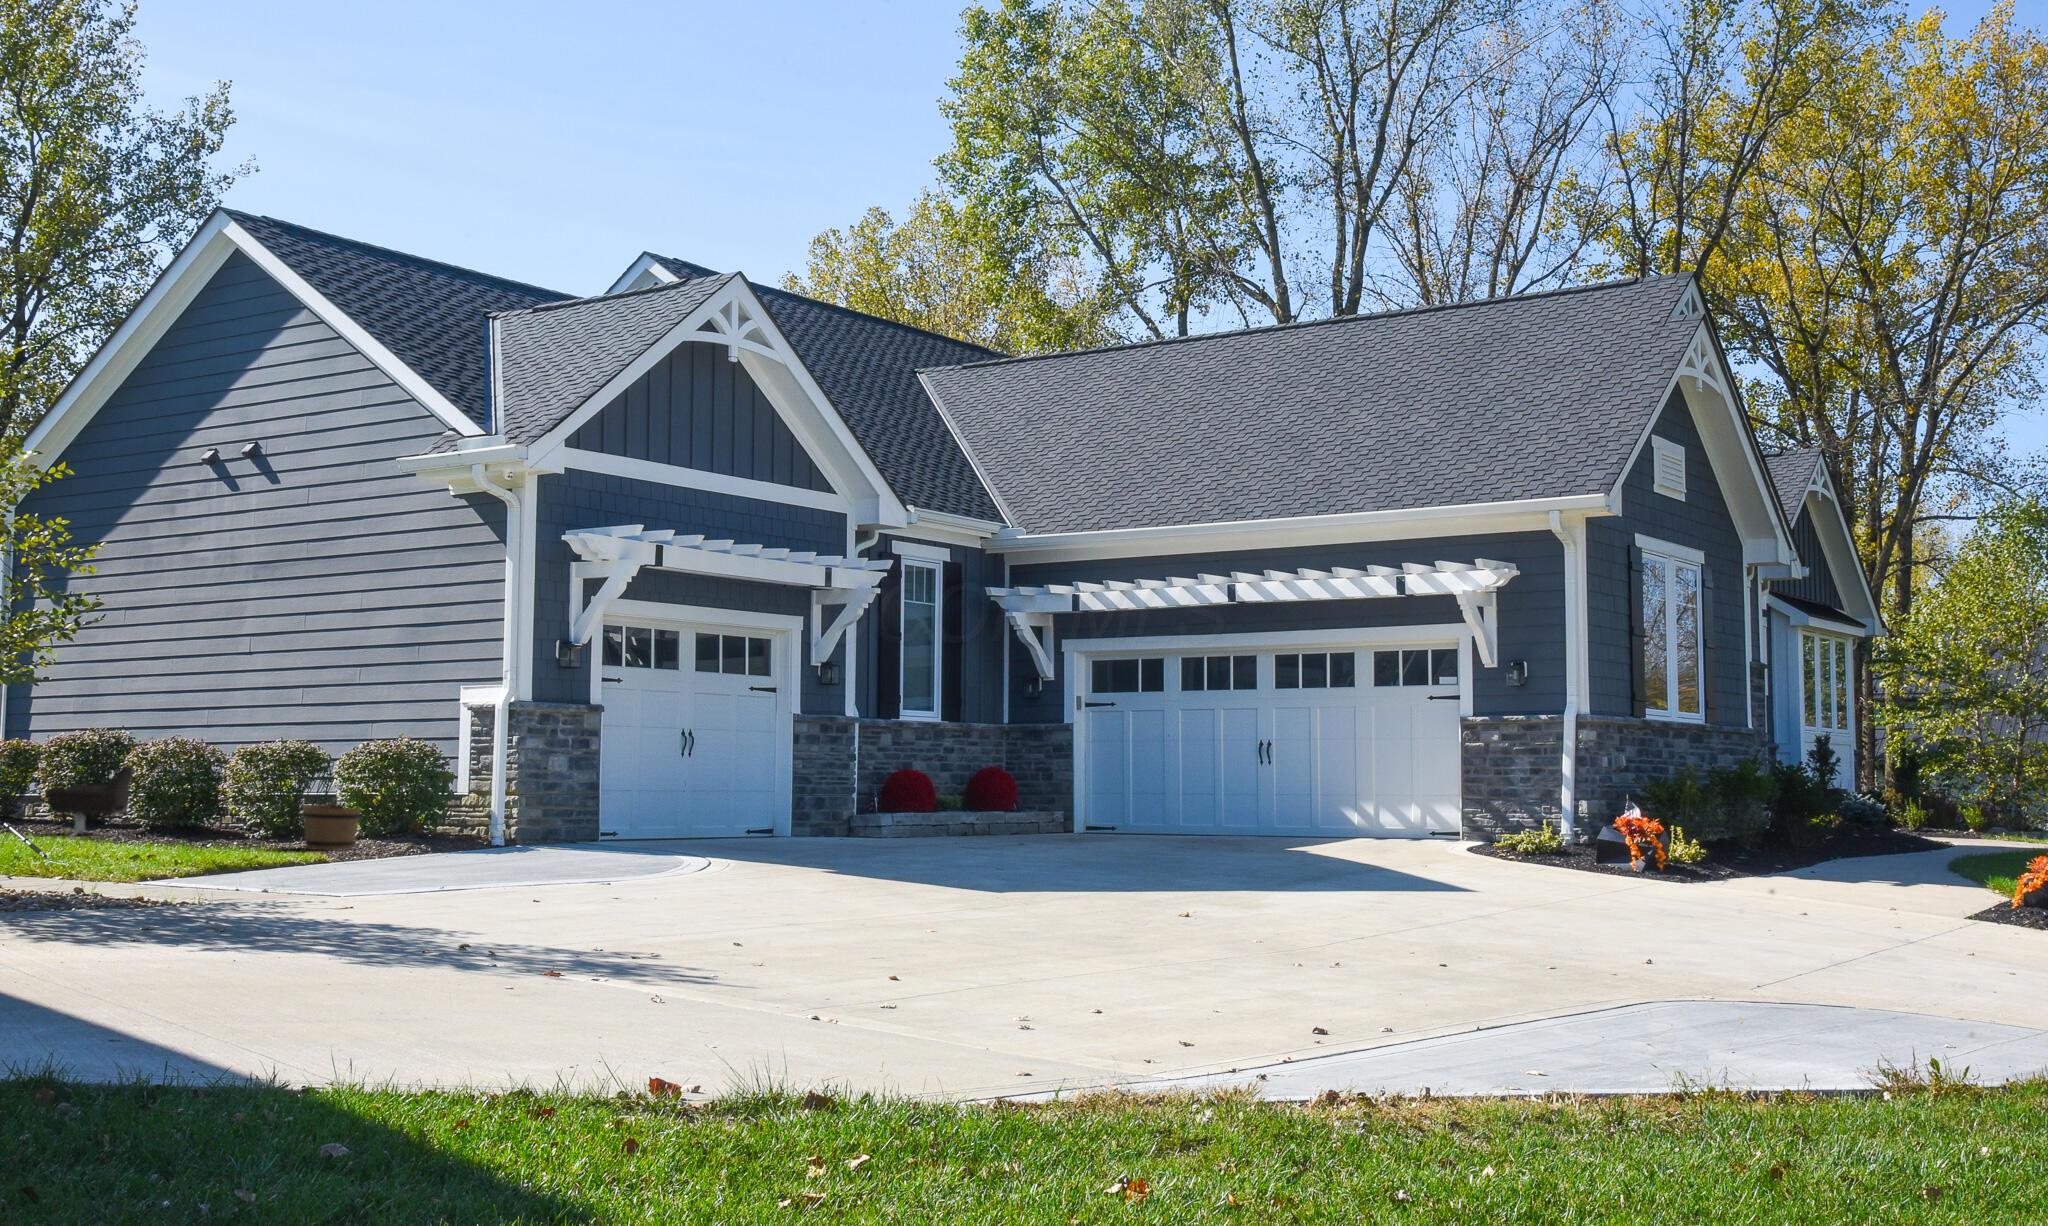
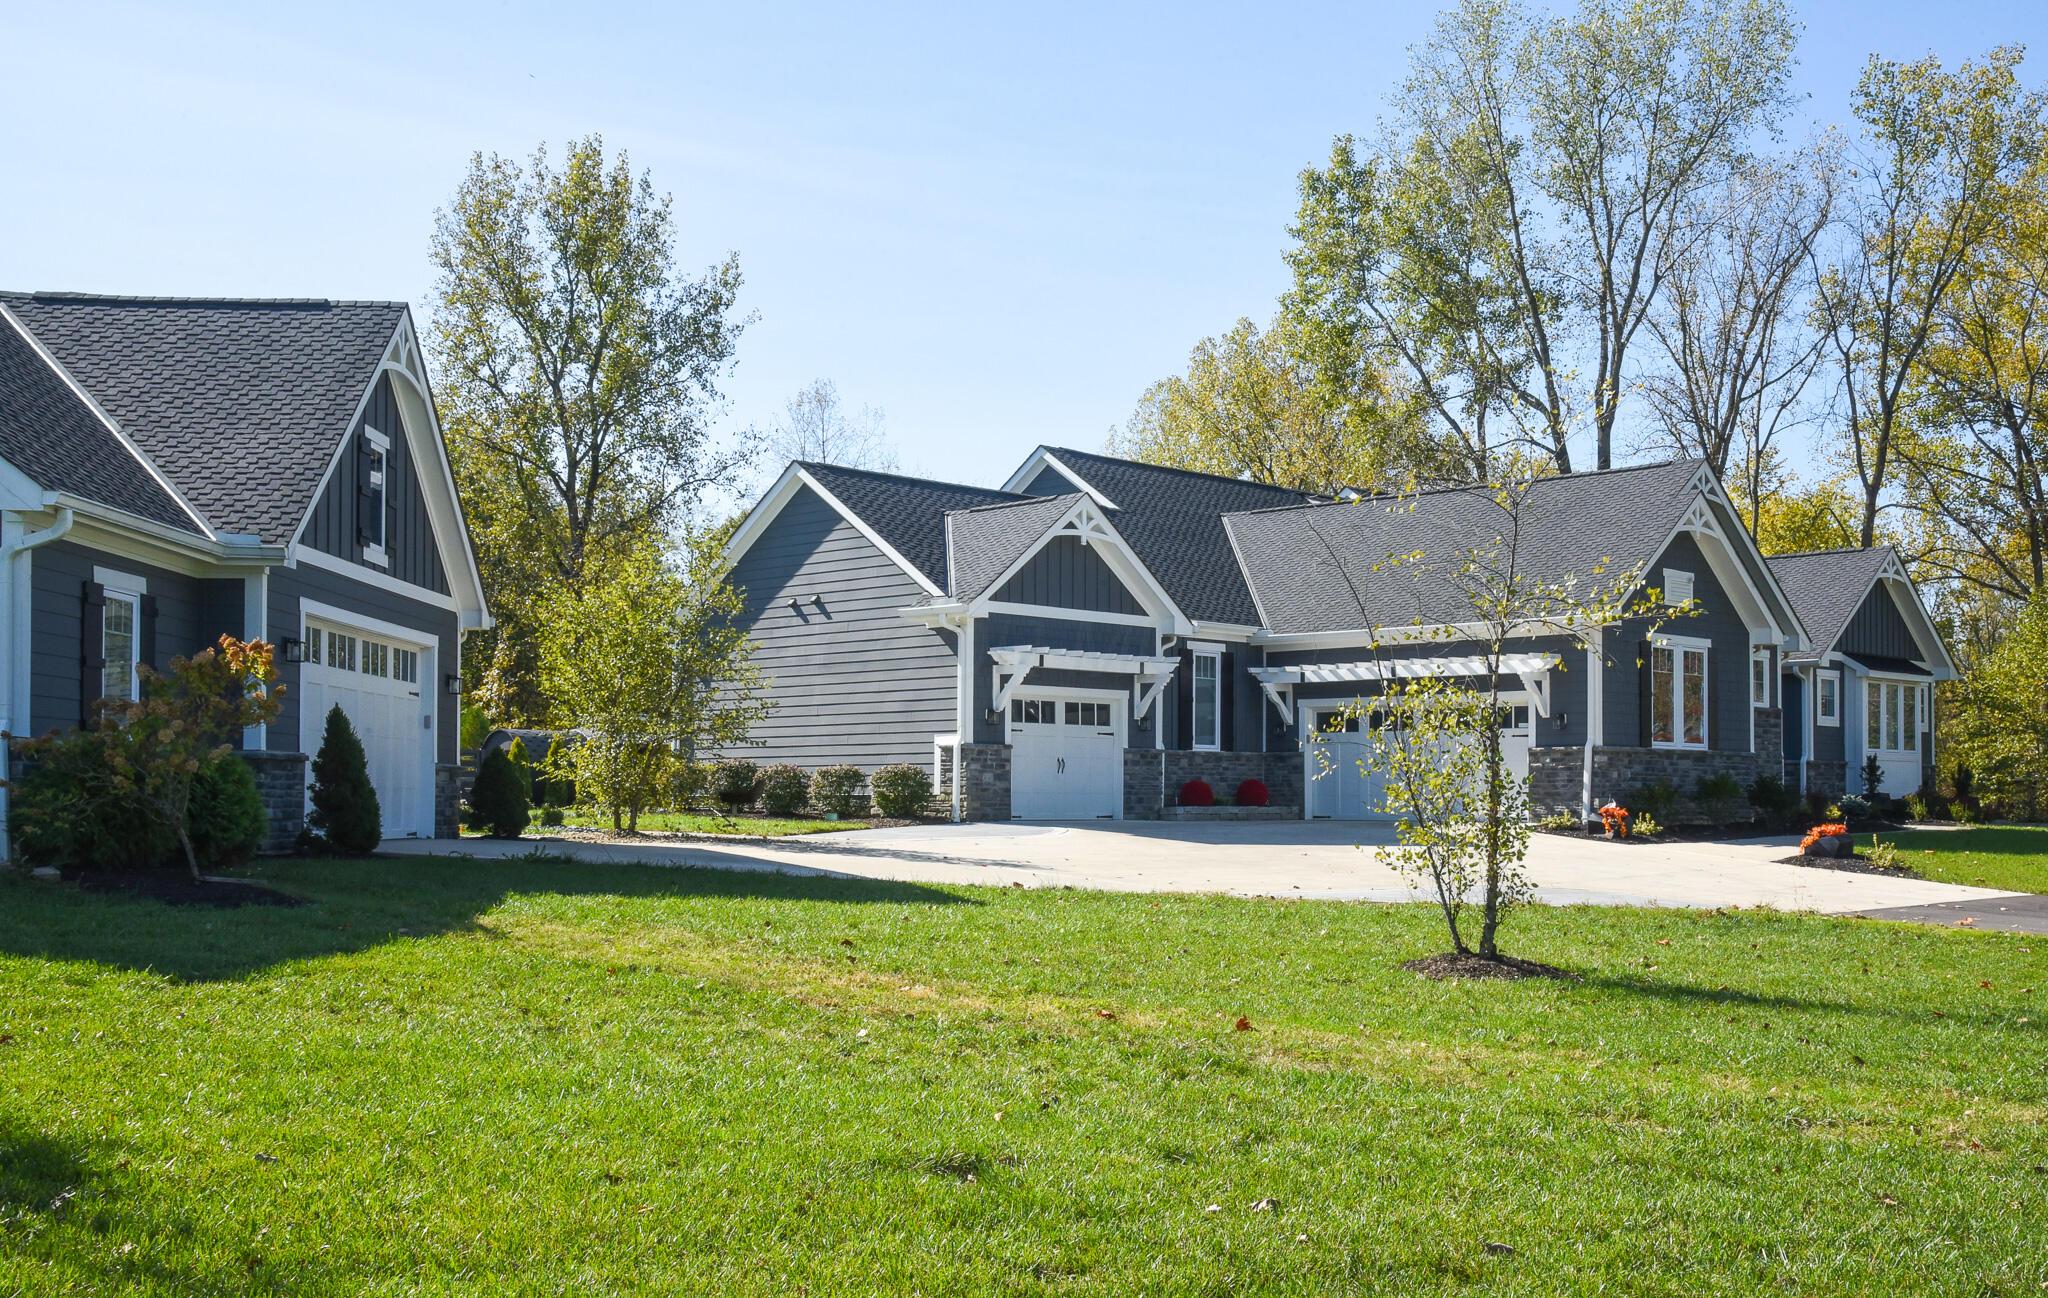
potted plant: none [247,770,289,841] -> present [825,792,837,820]
bucket: present [303,799,360,851] -> none [854,796,884,825]

